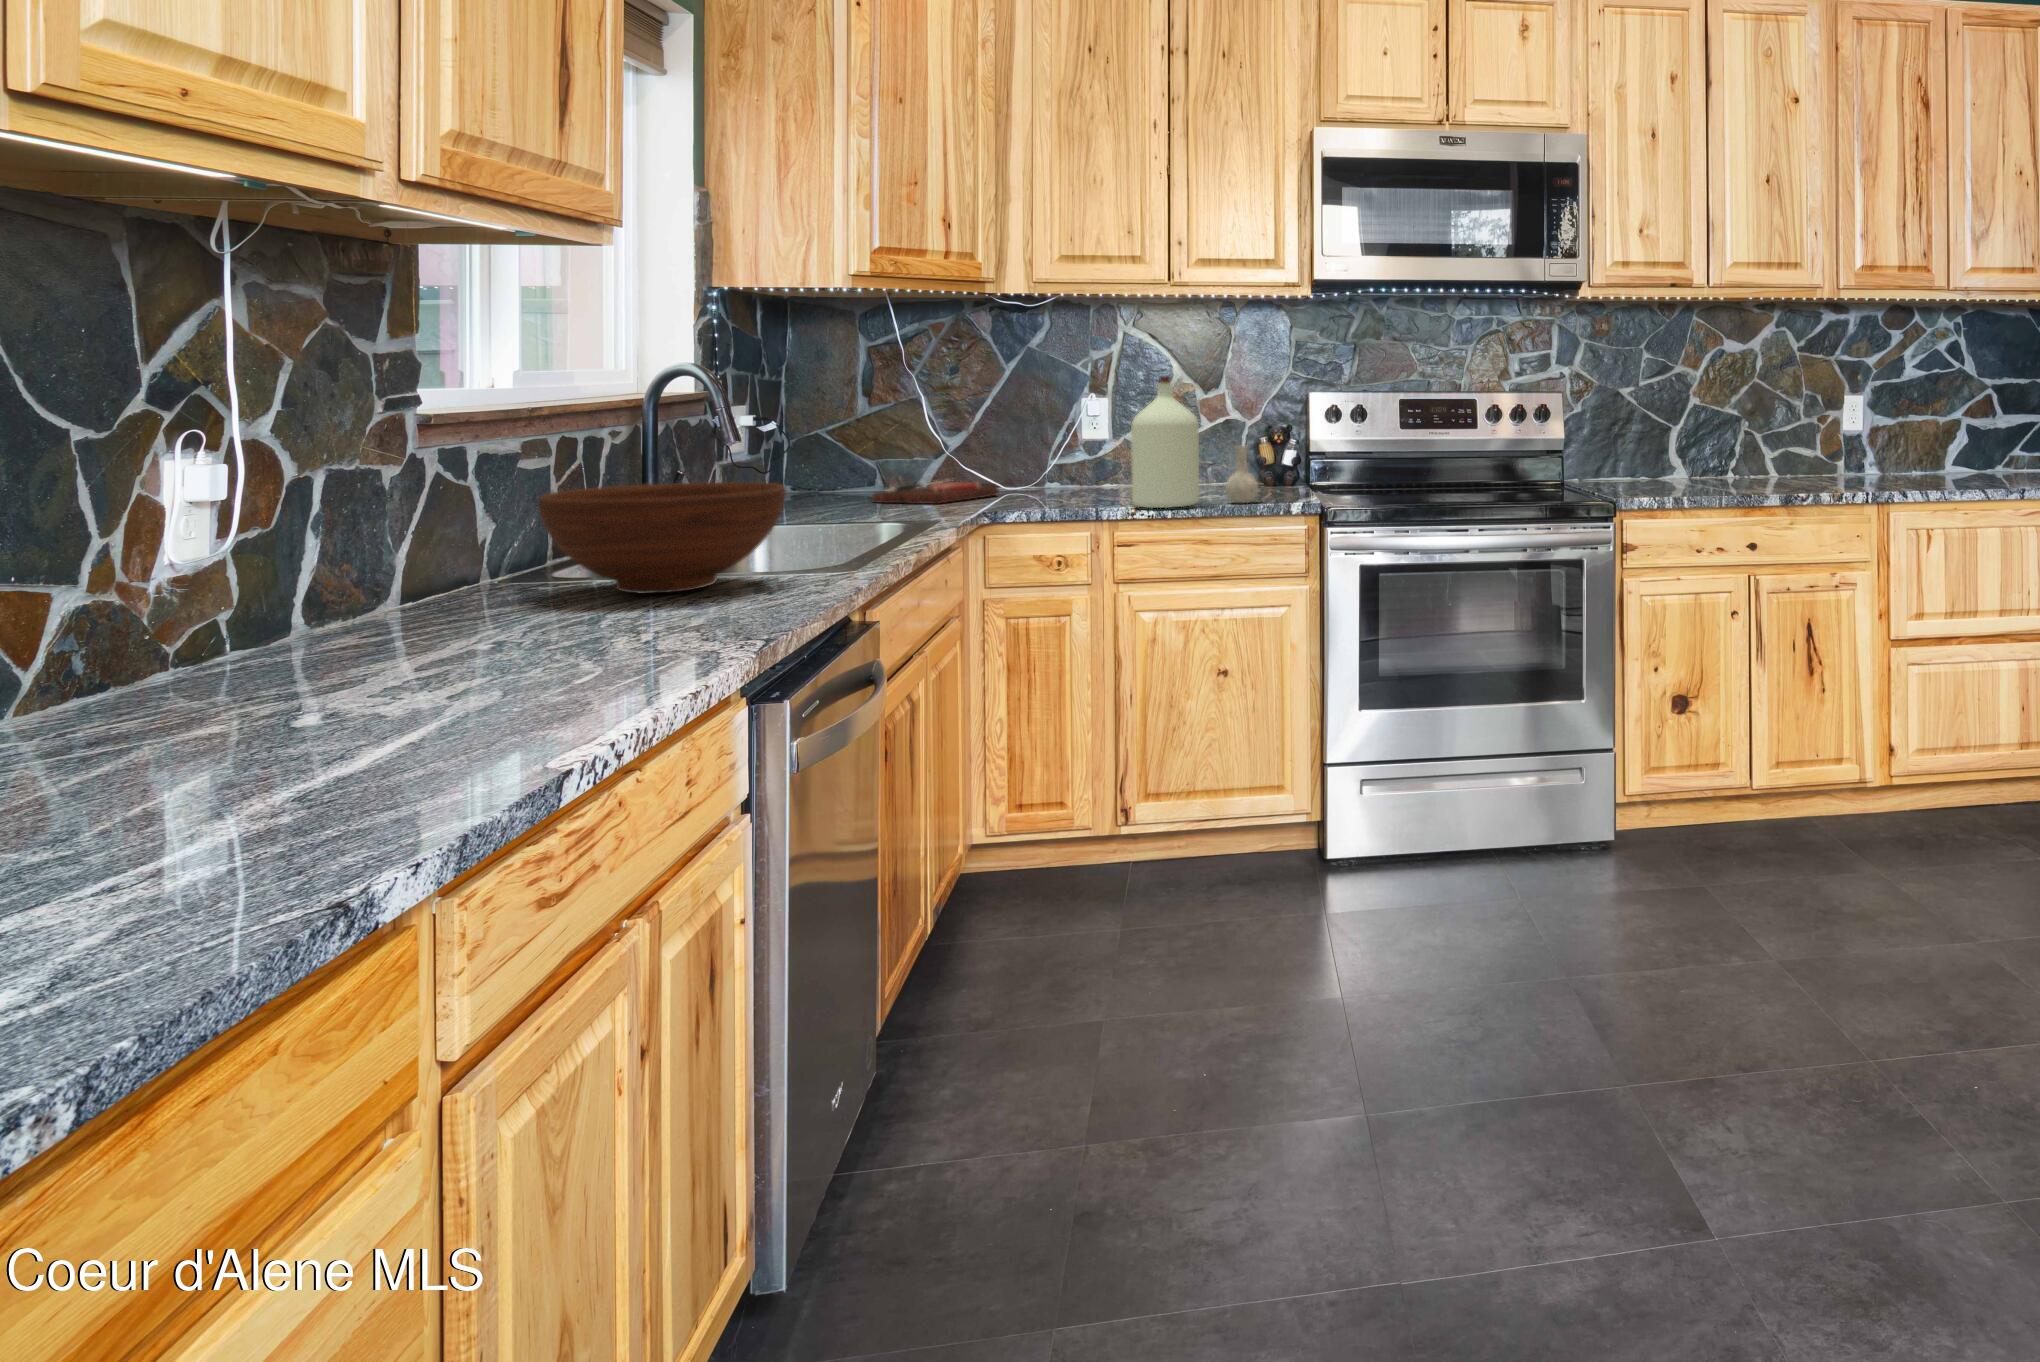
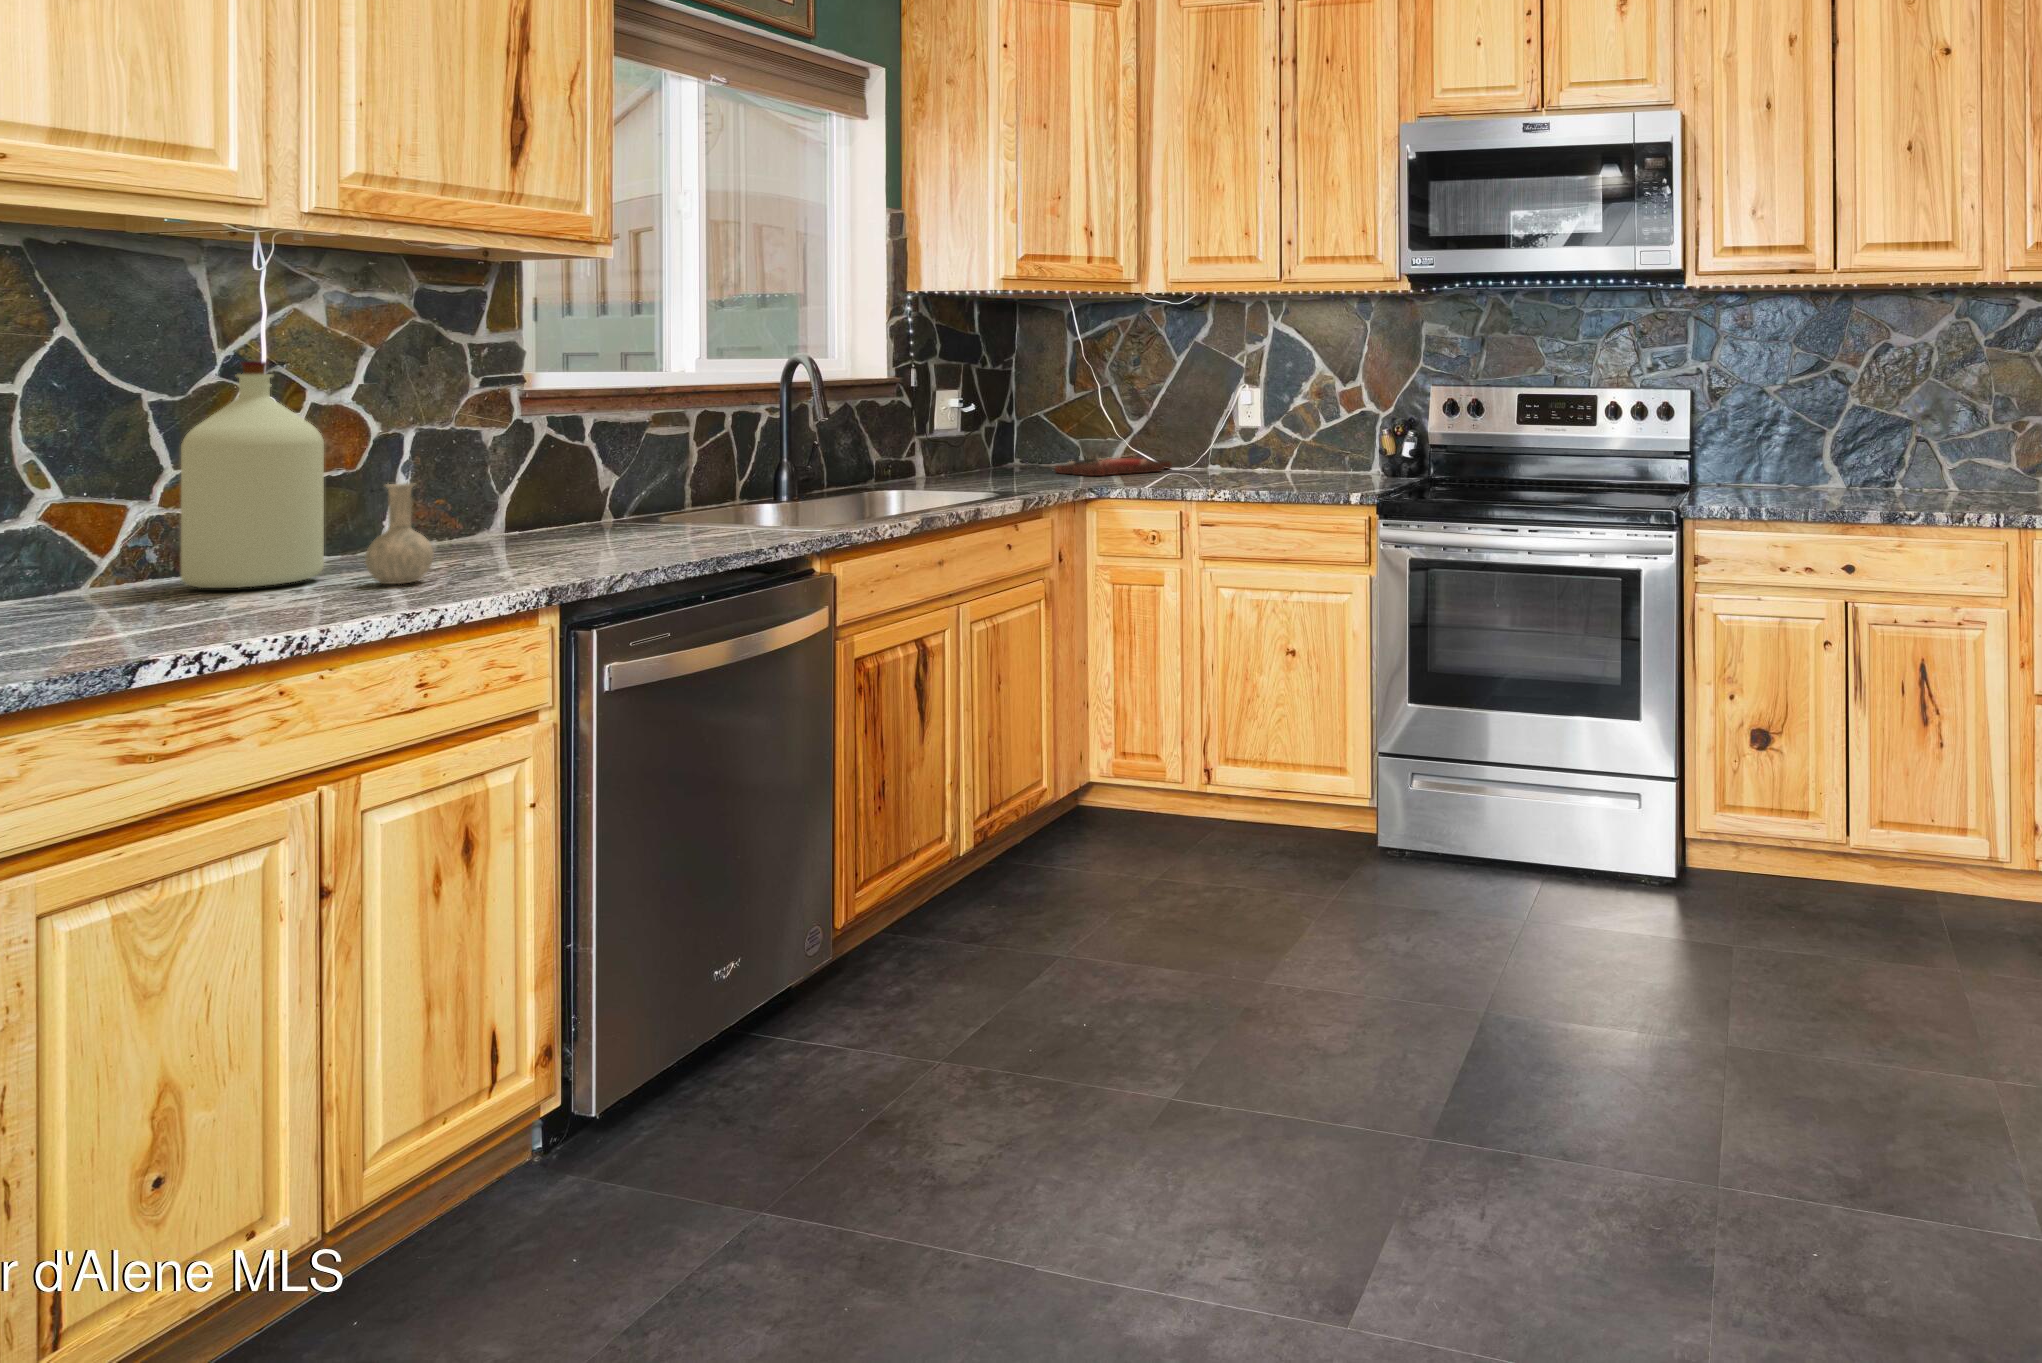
bottle: present [1131,376,1258,508] -> present [181,362,434,588]
fruit bowl: present [538,482,786,594] -> none [595,448,782,534]

